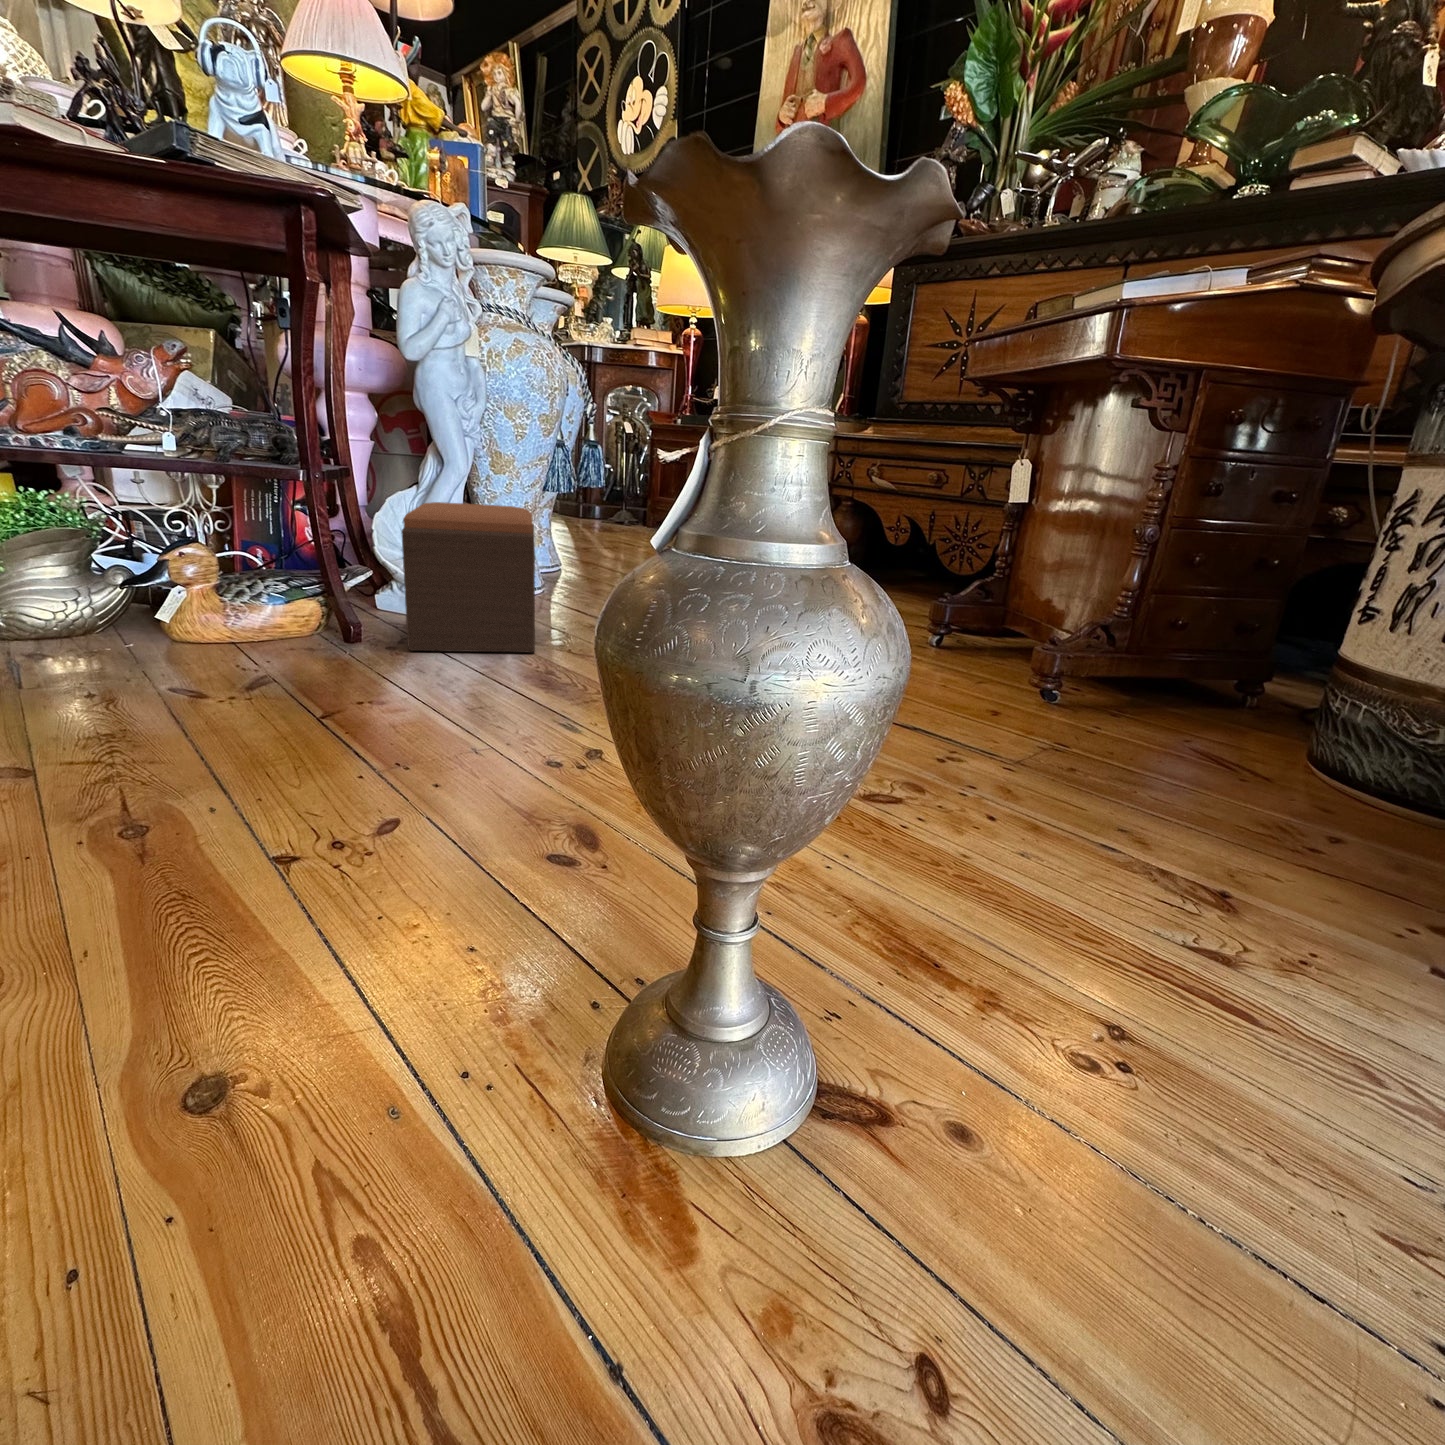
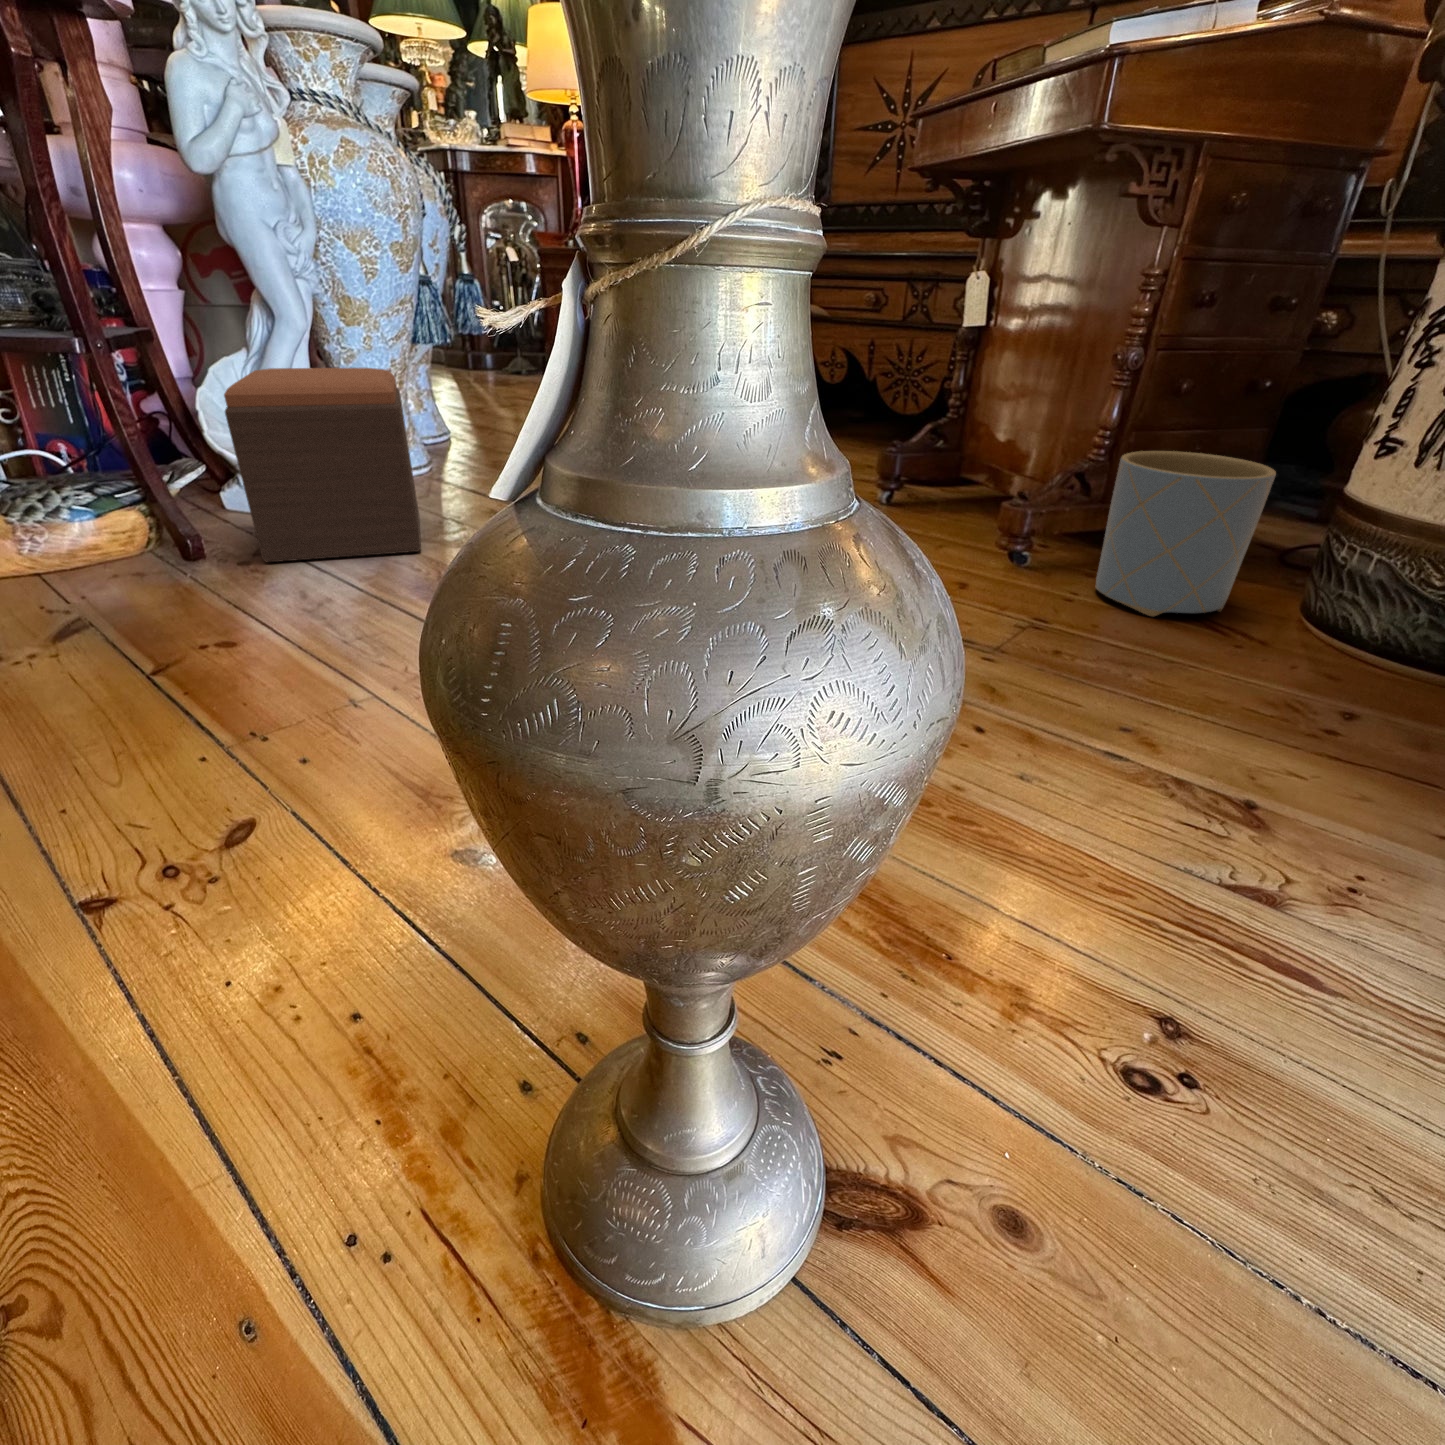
planter: none [1118,611,1275,753] -> present [1095,451,1276,617]

